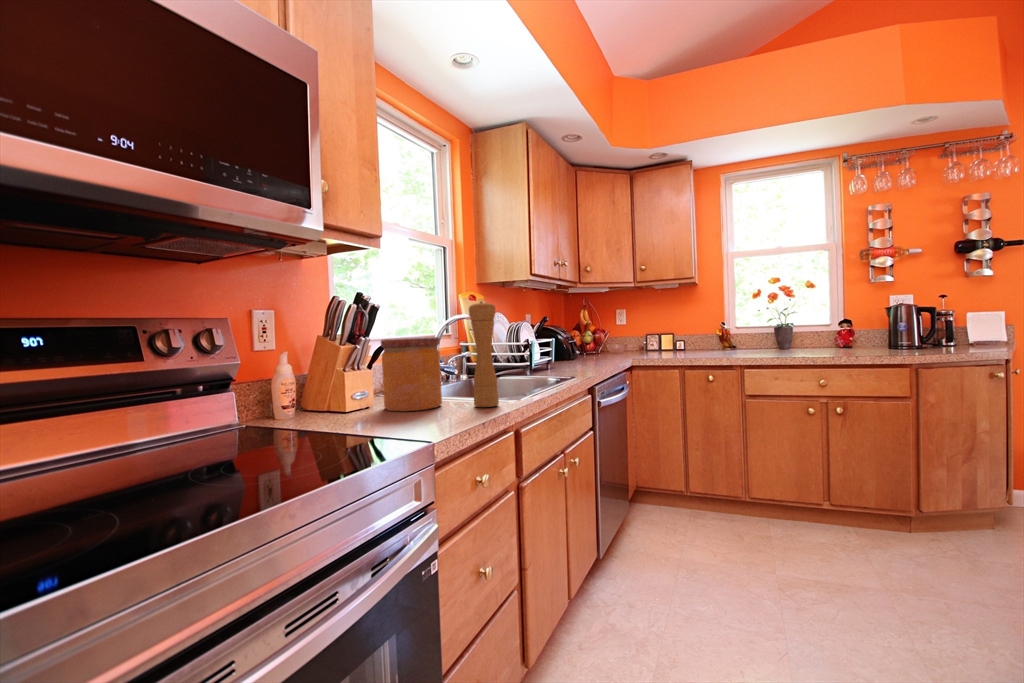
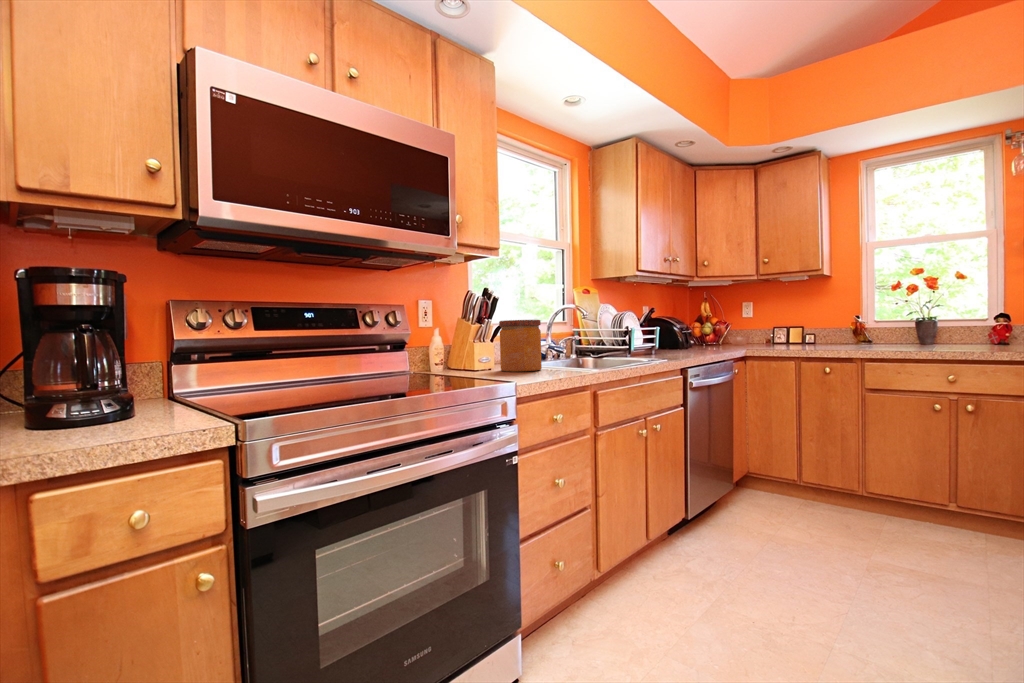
pepper mill: present [469,302,499,407] -> none [561,293,582,371]

